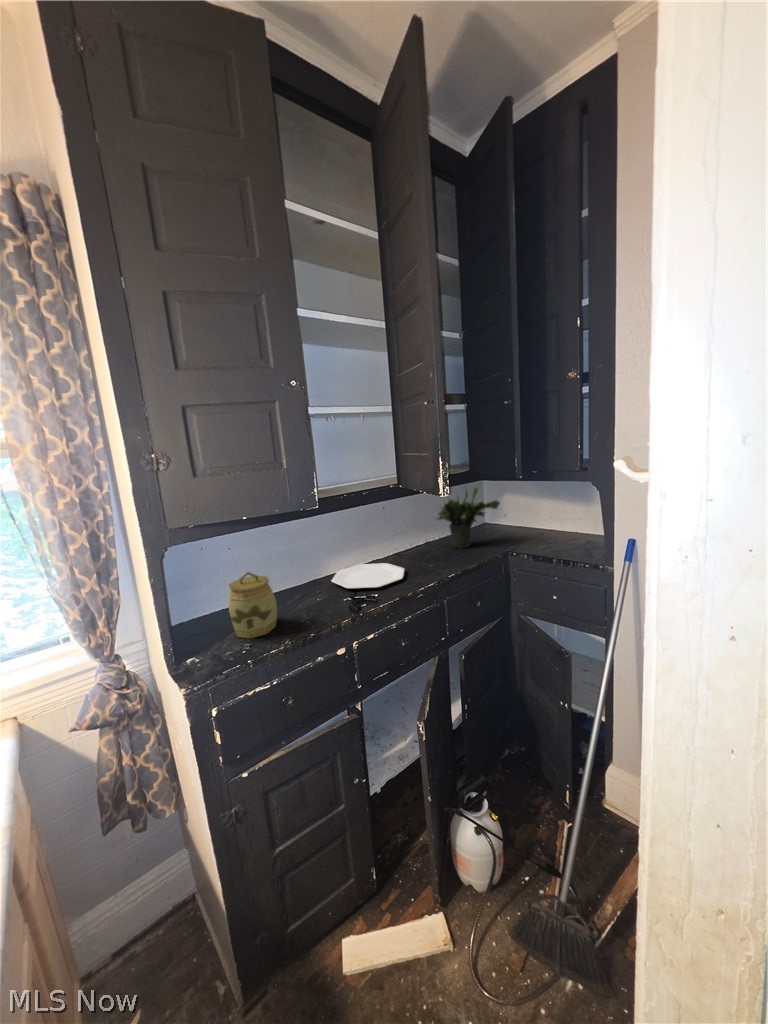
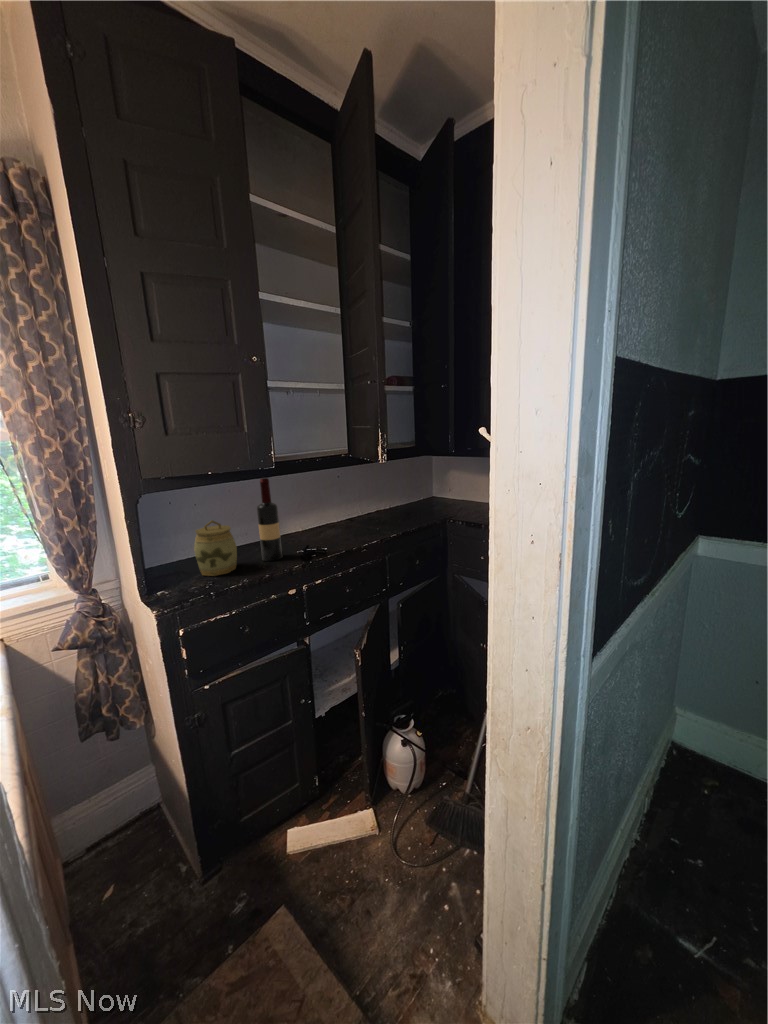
potted plant: present [436,487,500,548] -> none [386,458,445,516]
wine bottle: none [298,519,328,615] -> present [257,478,282,561]
plate: present [332,563,405,589] -> none [288,526,355,543]

